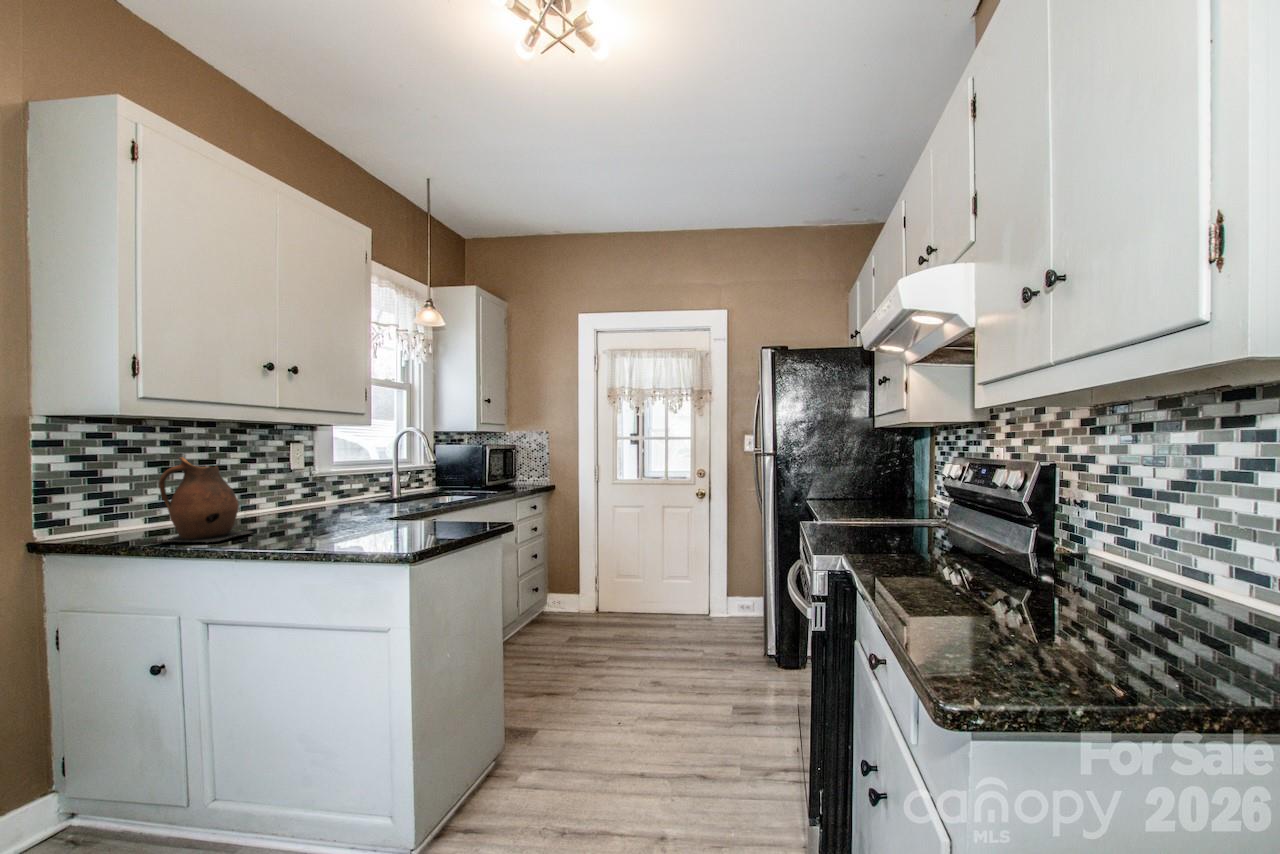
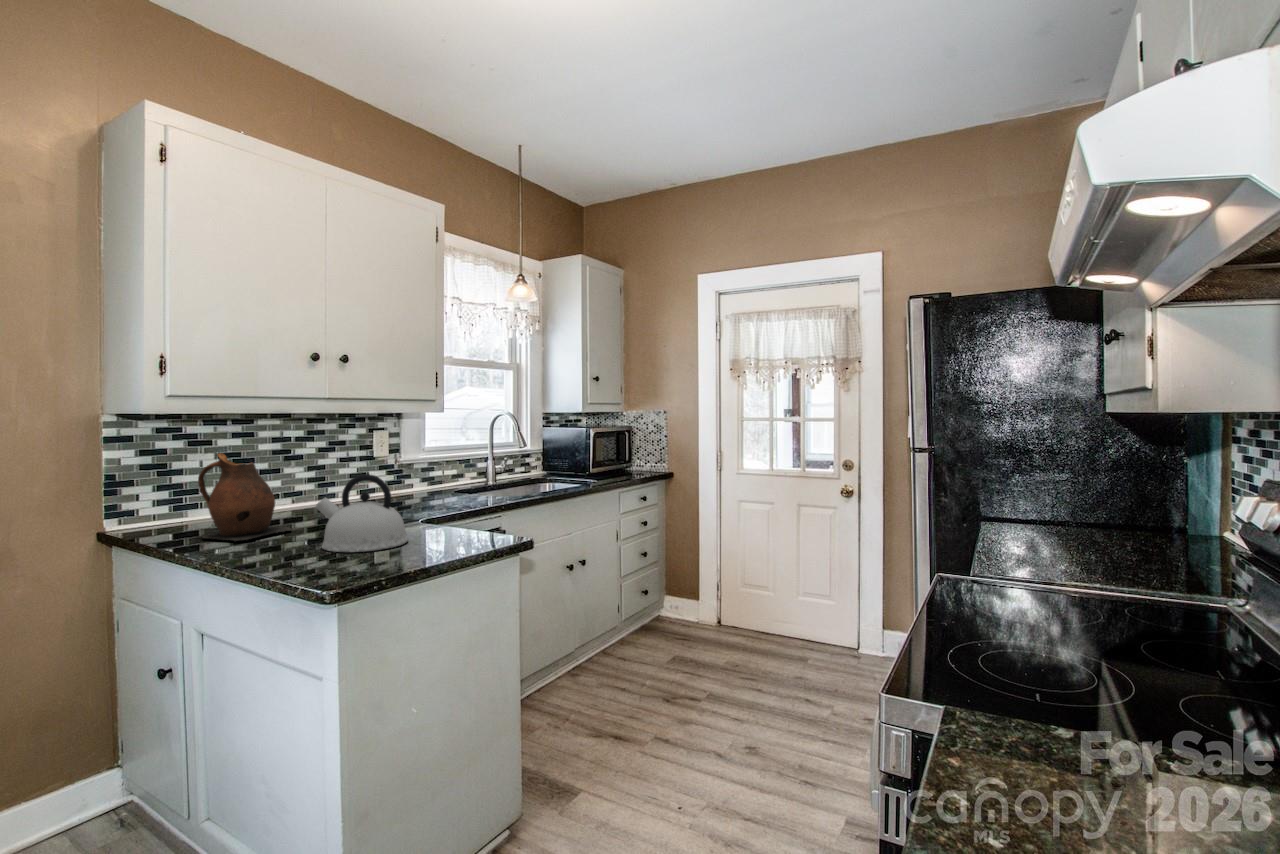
kettle: none [301,474,391,545] -> present [316,474,408,552]

